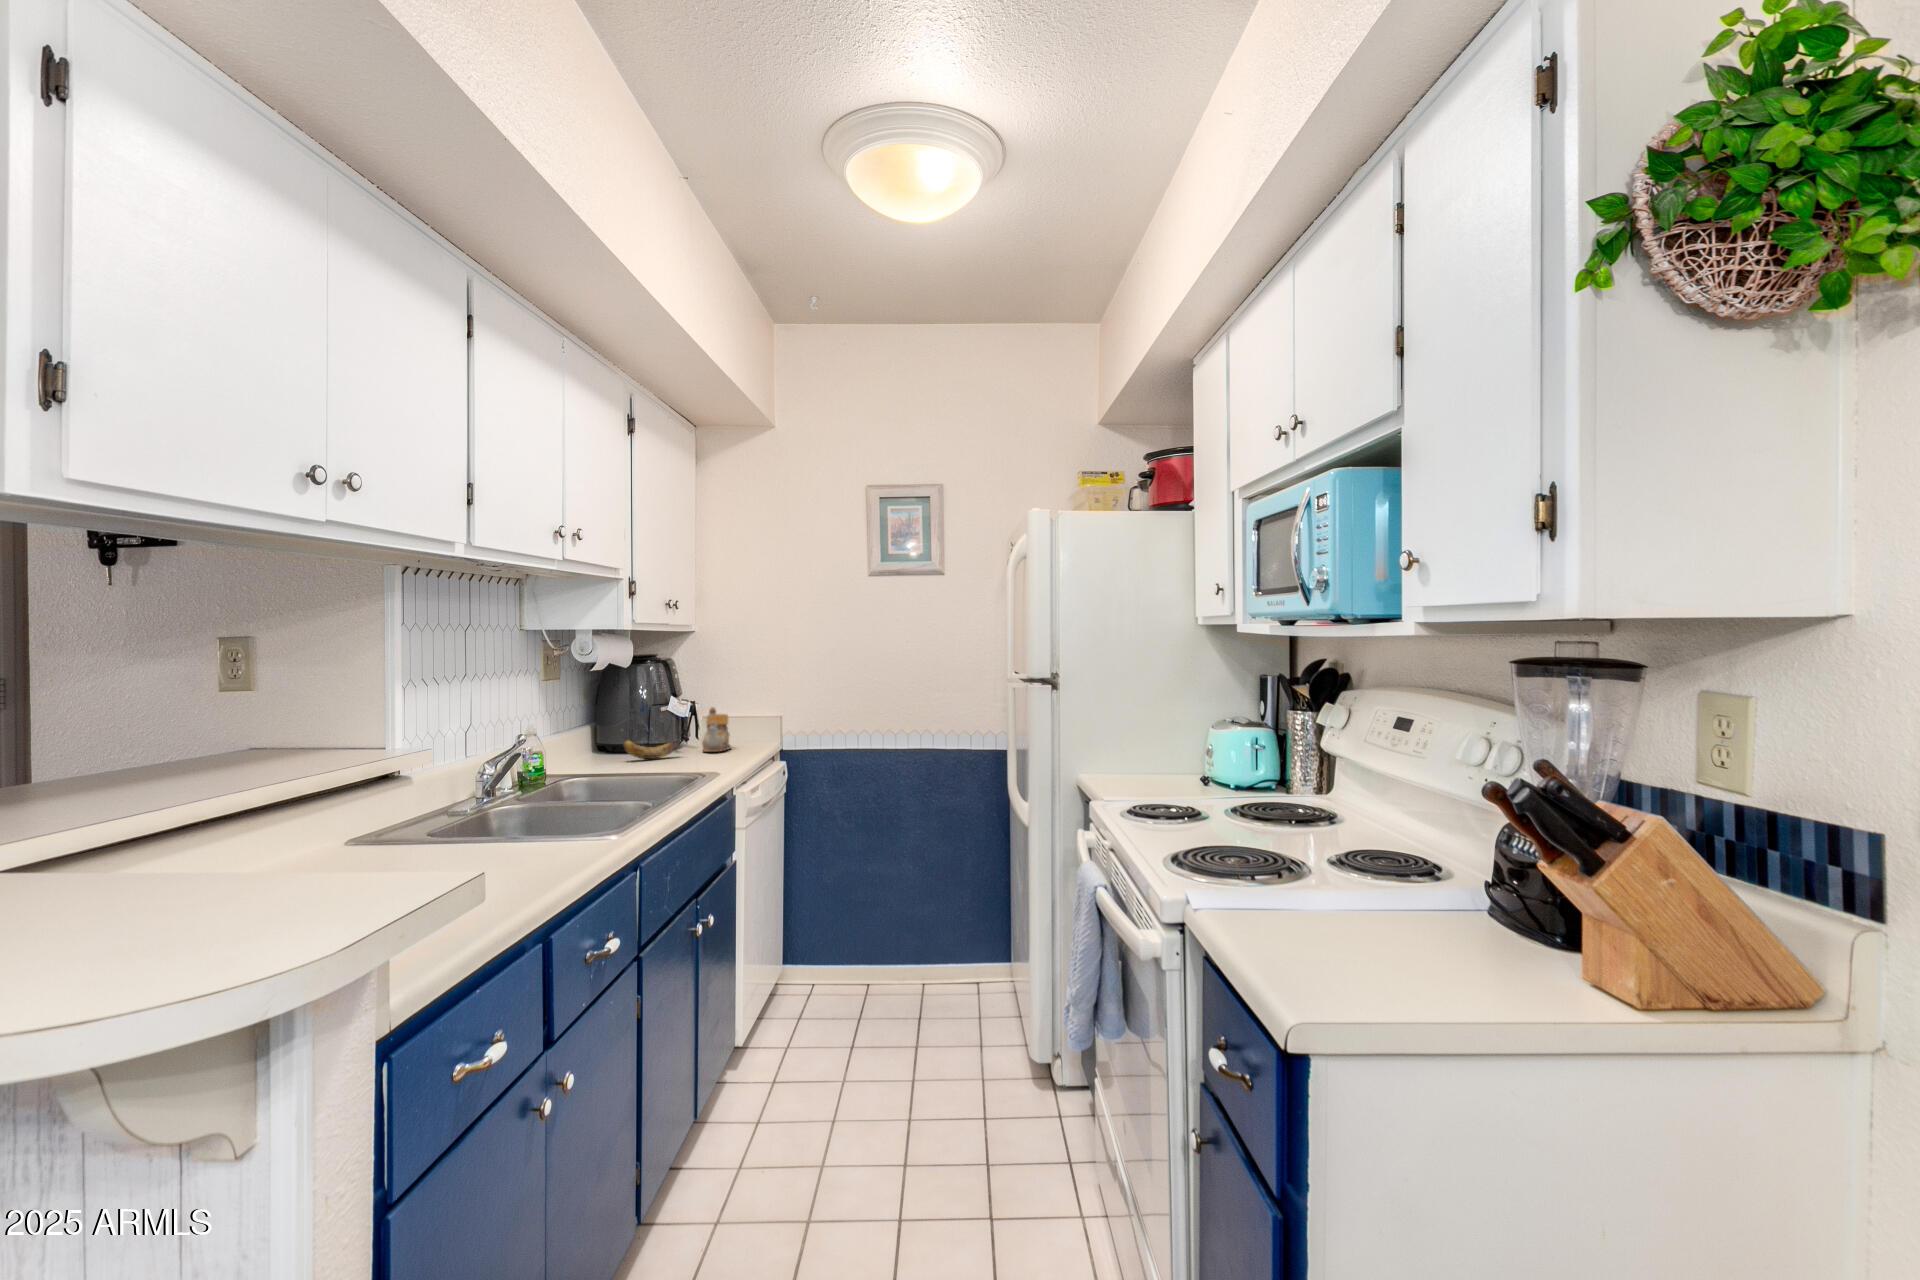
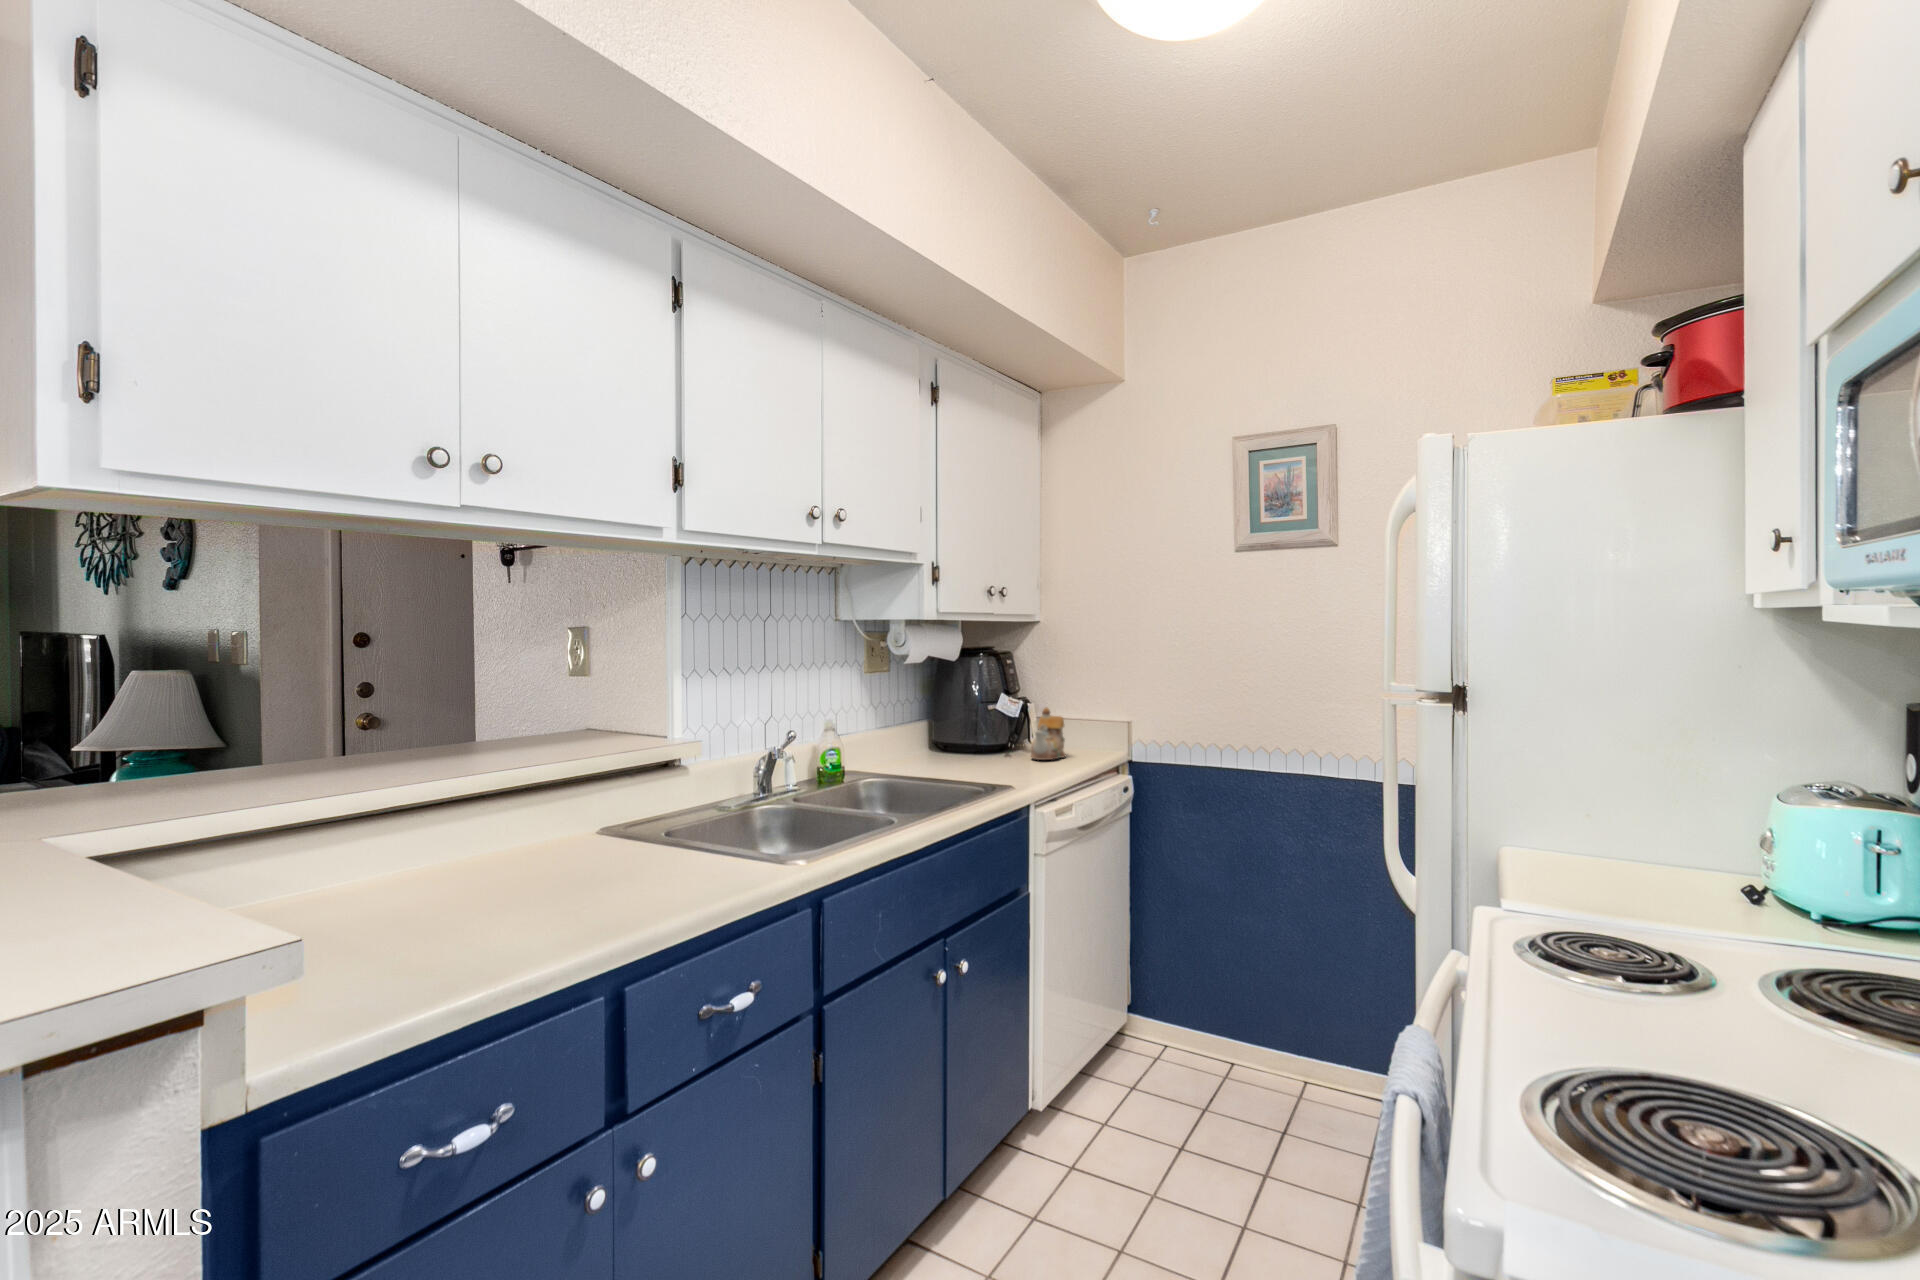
banana: present [623,738,680,759] -> none [938,728,1002,763]

